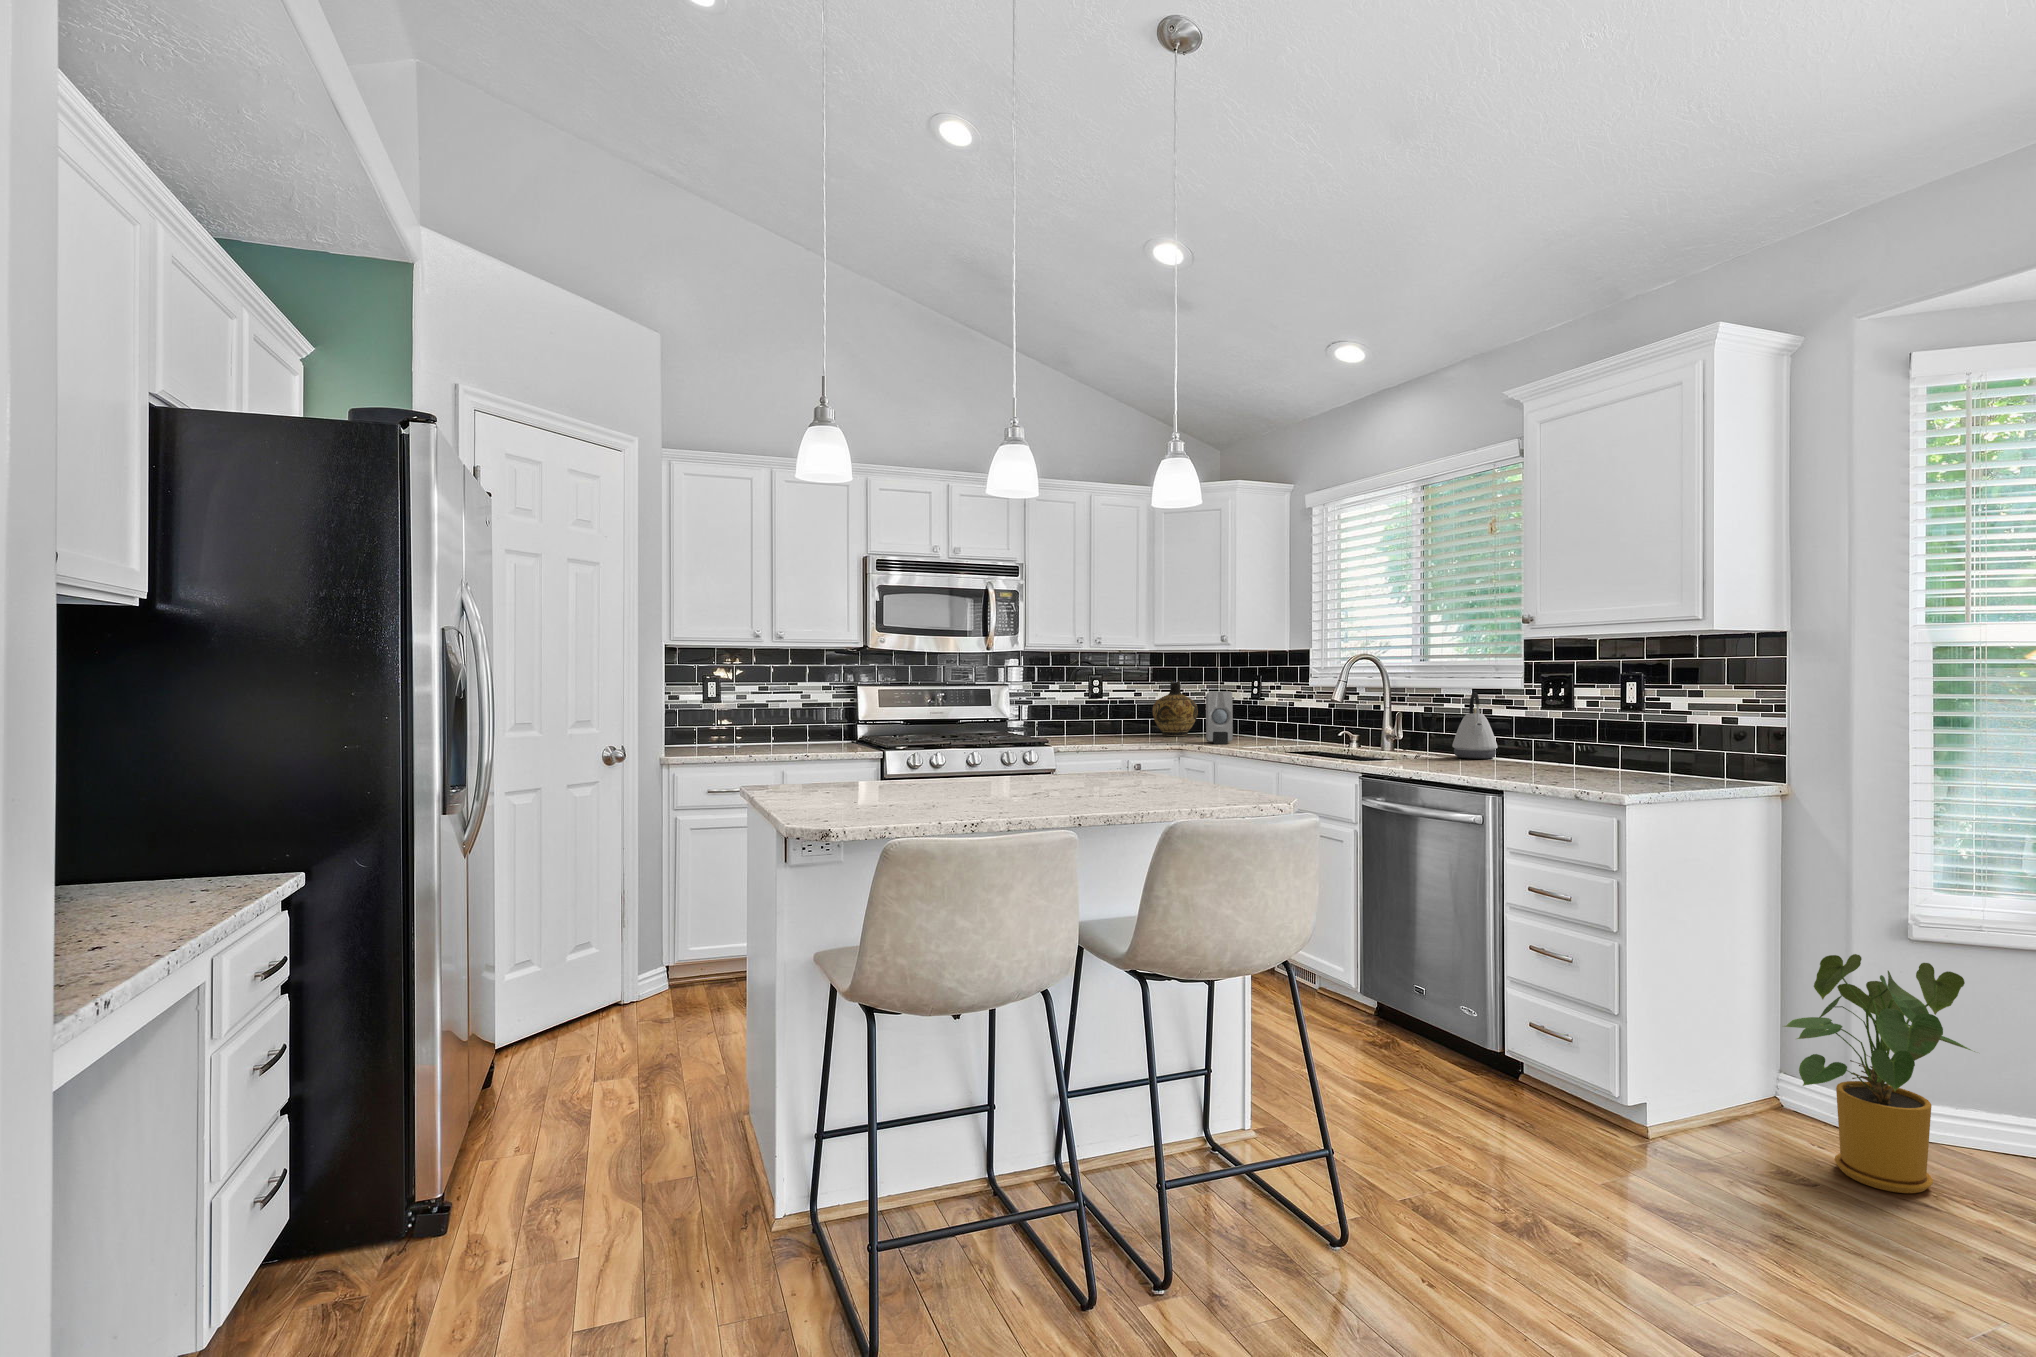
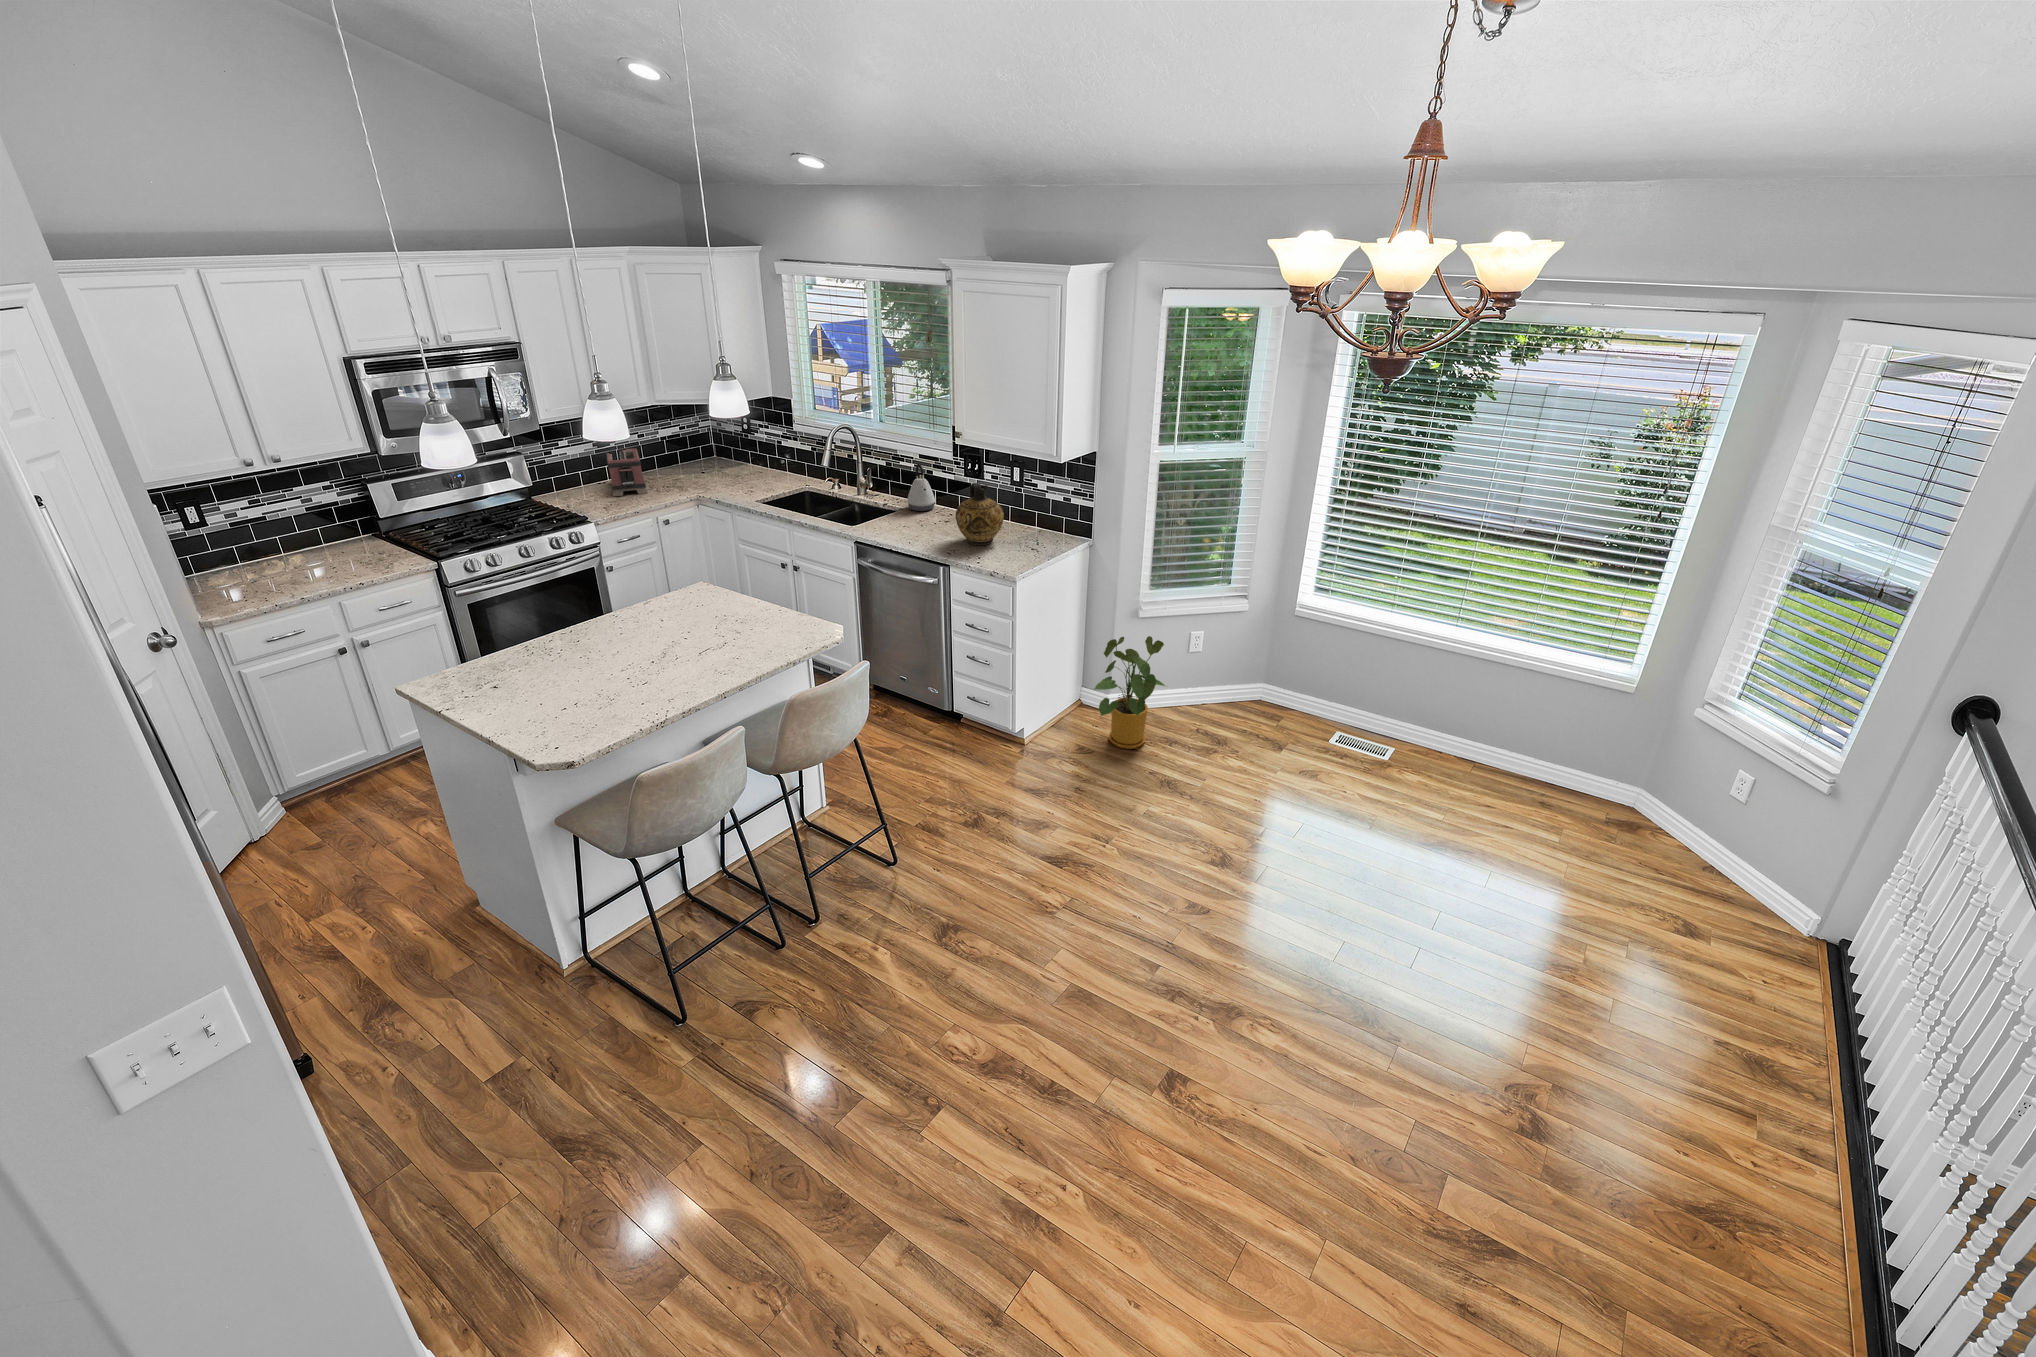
ceramic jug: present [1153,680,1198,736] -> present [956,483,1004,545]
soap dispenser: present [1206,691,1233,744] -> none [710,443,740,489]
toaster: none [1086,701,1128,744] -> present [607,448,648,496]

